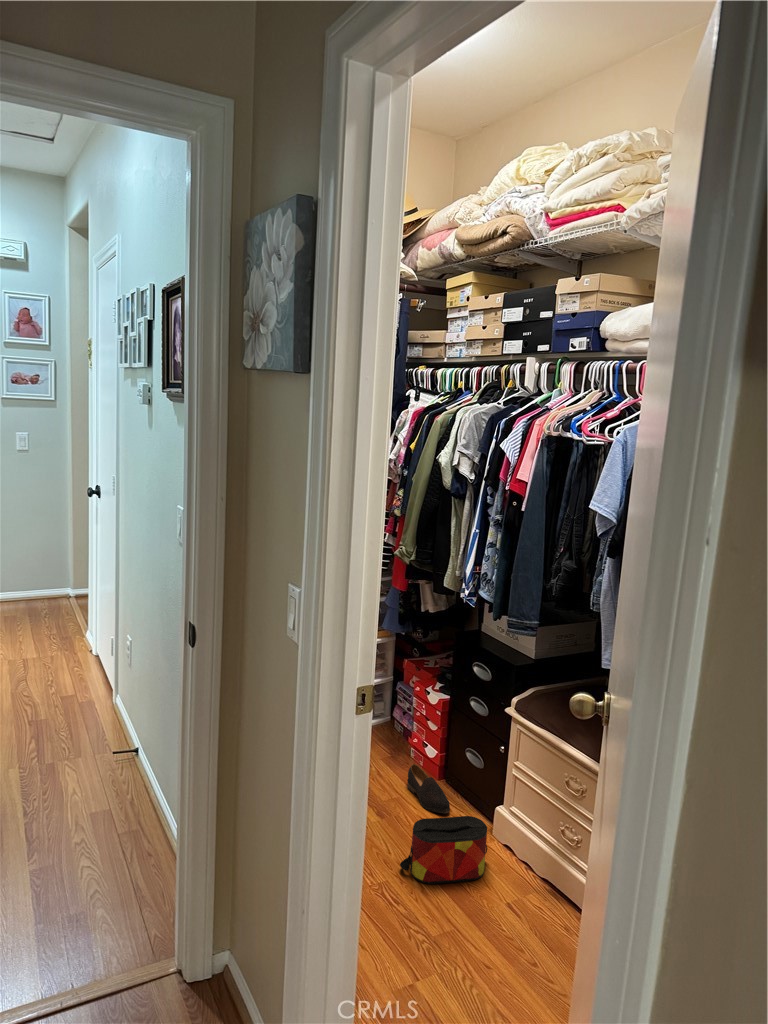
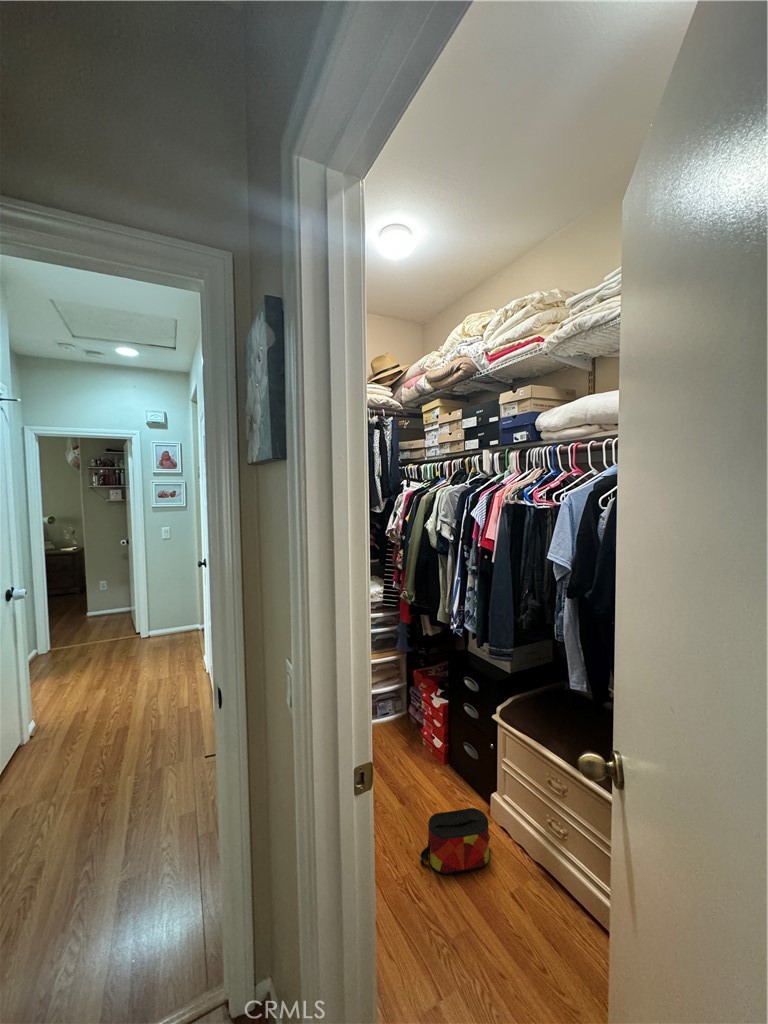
shoe: present [407,764,450,813] -> none [422,755,456,798]

